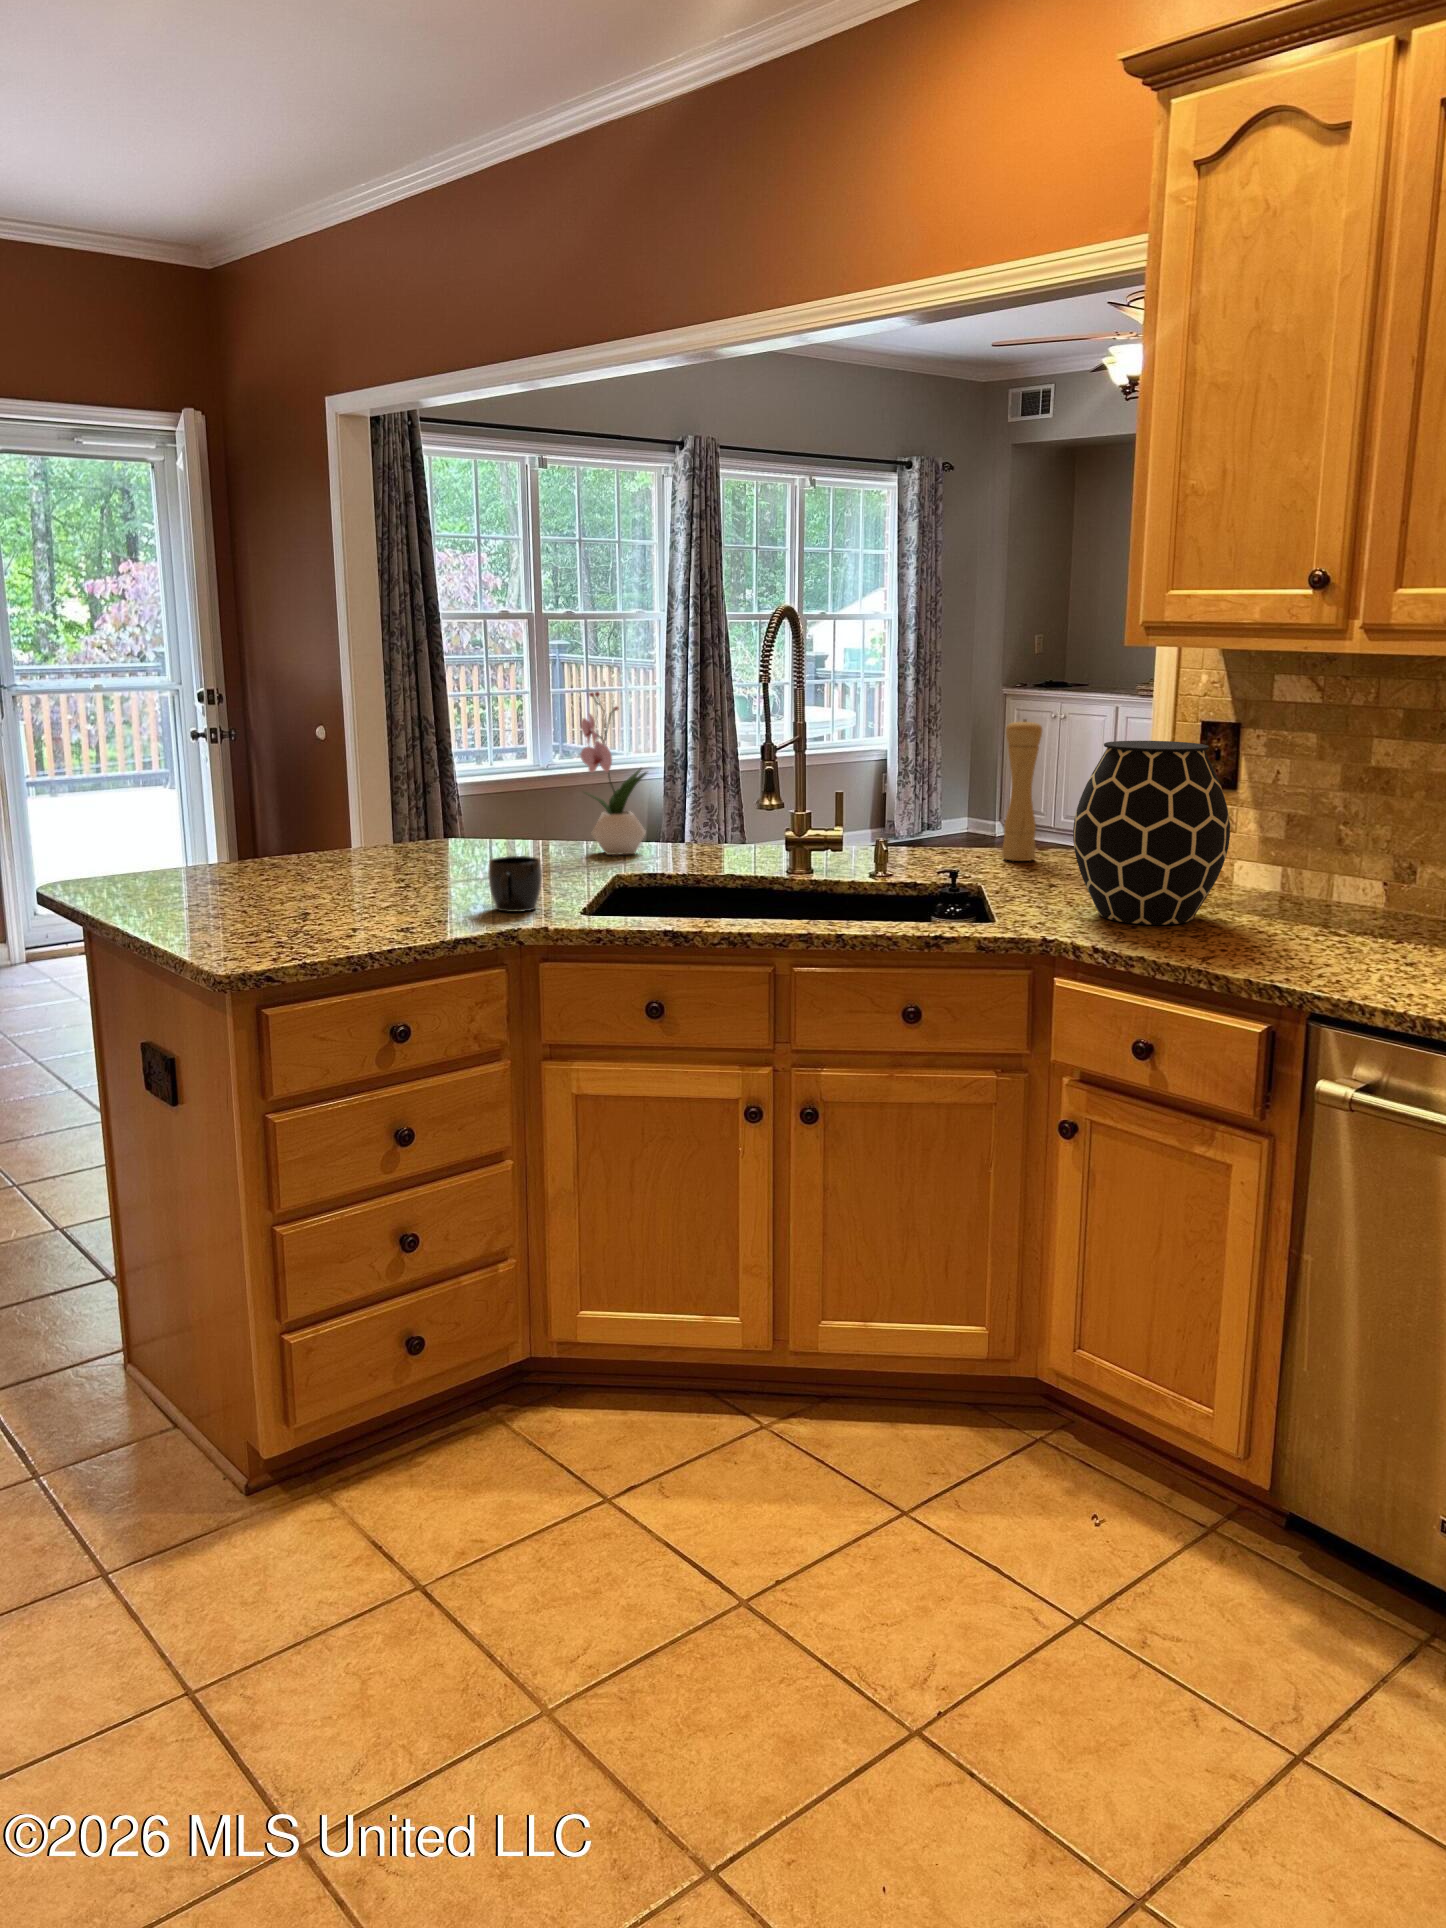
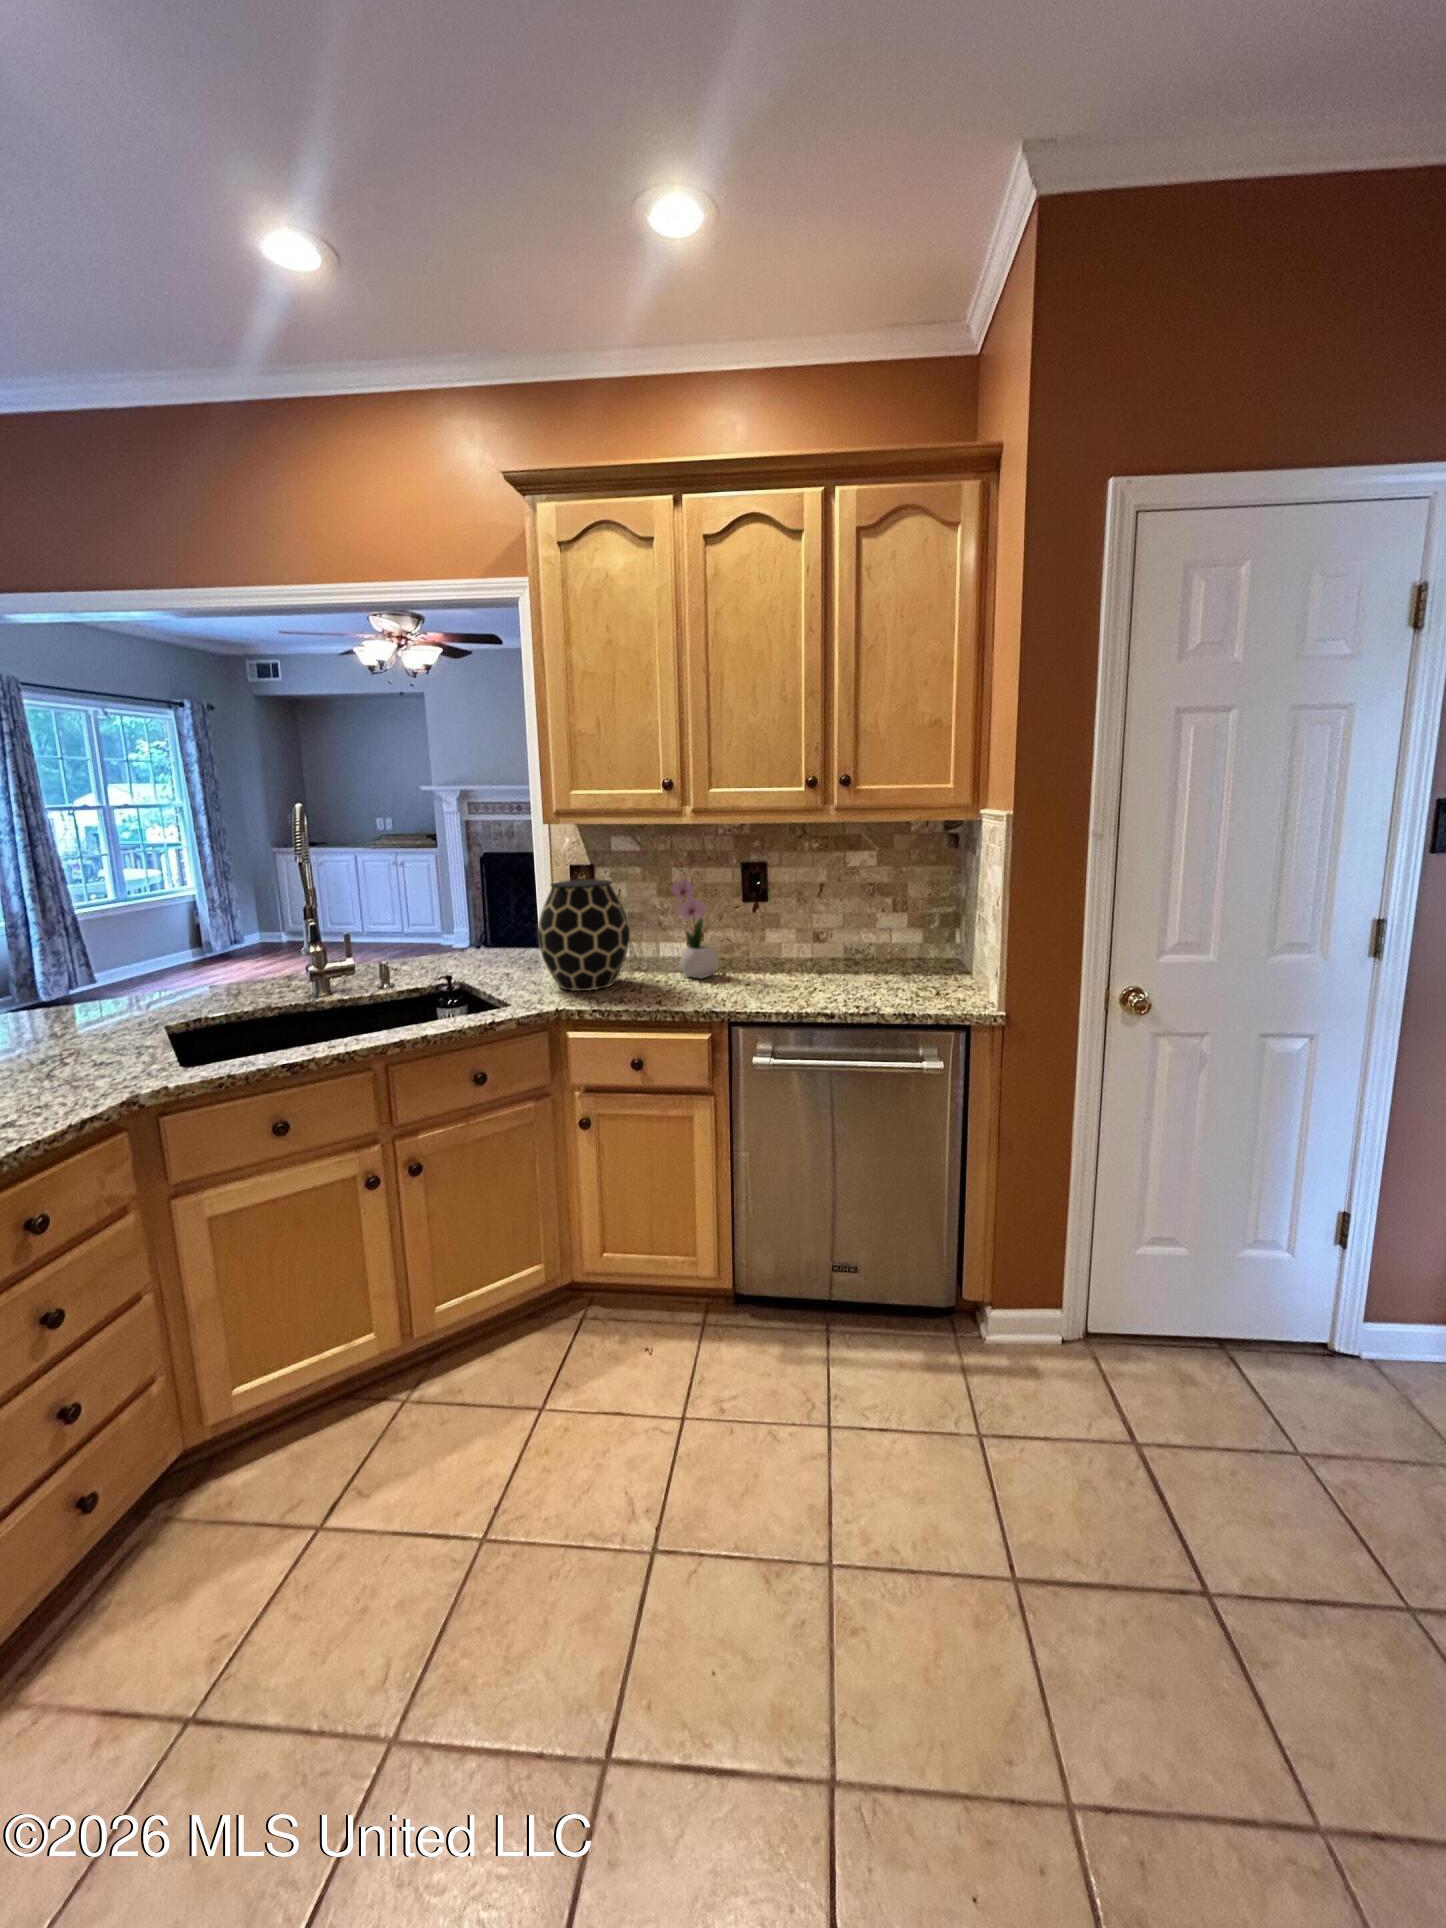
flower arrangement: present [580,692,647,855] -> present [671,862,719,978]
pepper mill: present [1002,719,1042,861] -> none [439,873,469,963]
mug: present [488,856,542,912] -> none [75,1029,134,1082]

